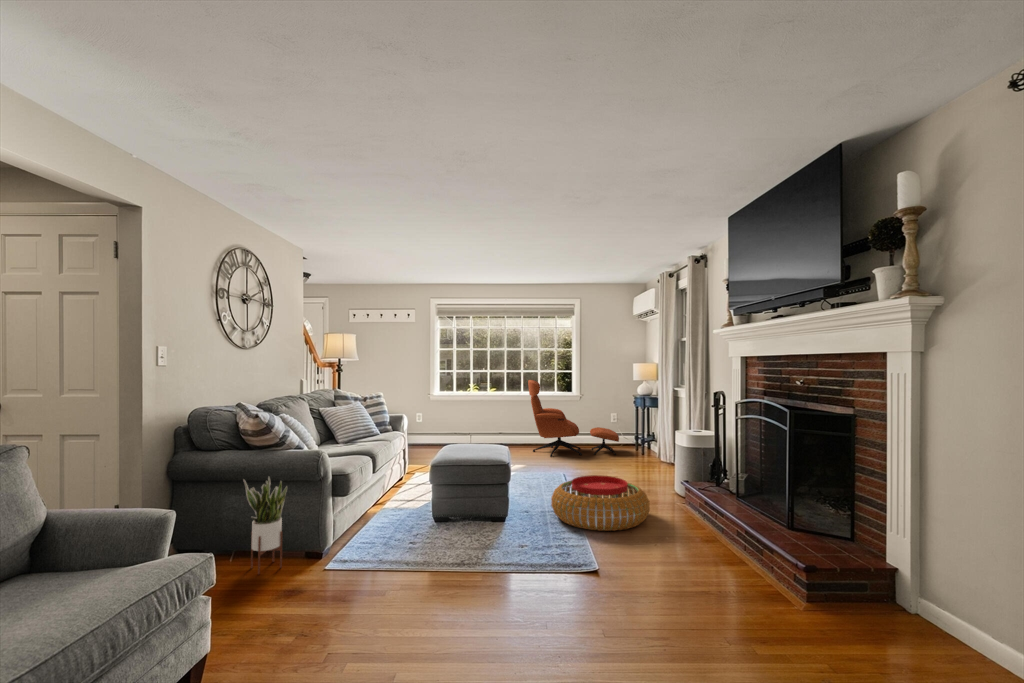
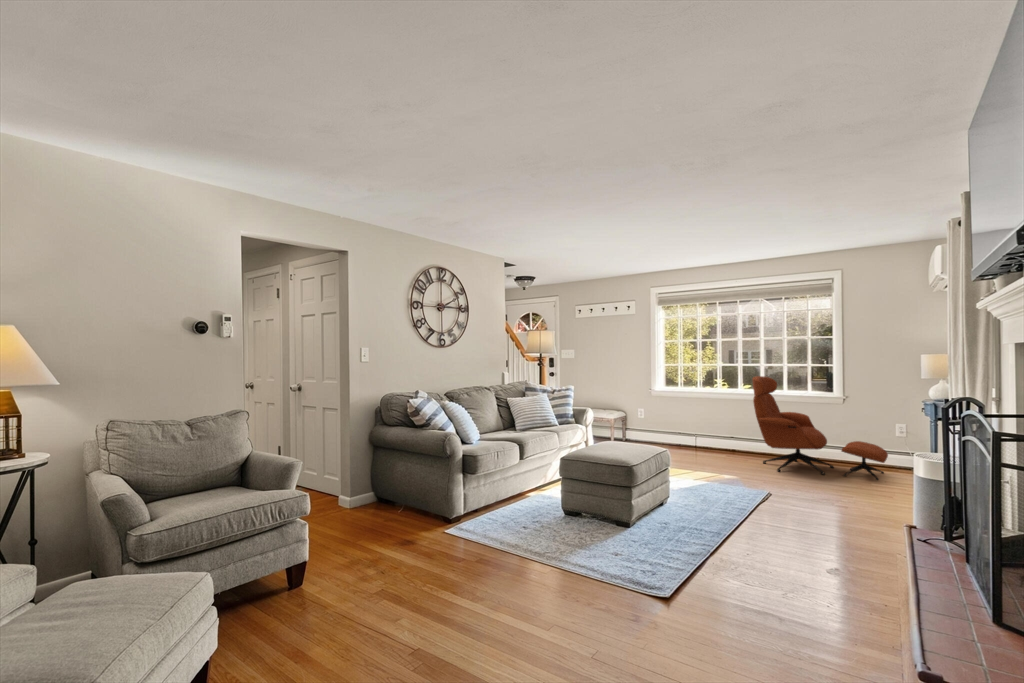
pouf: present [551,475,650,531] -> none [679,493,806,562]
potted plant: present [244,477,287,574] -> none [395,450,425,524]

